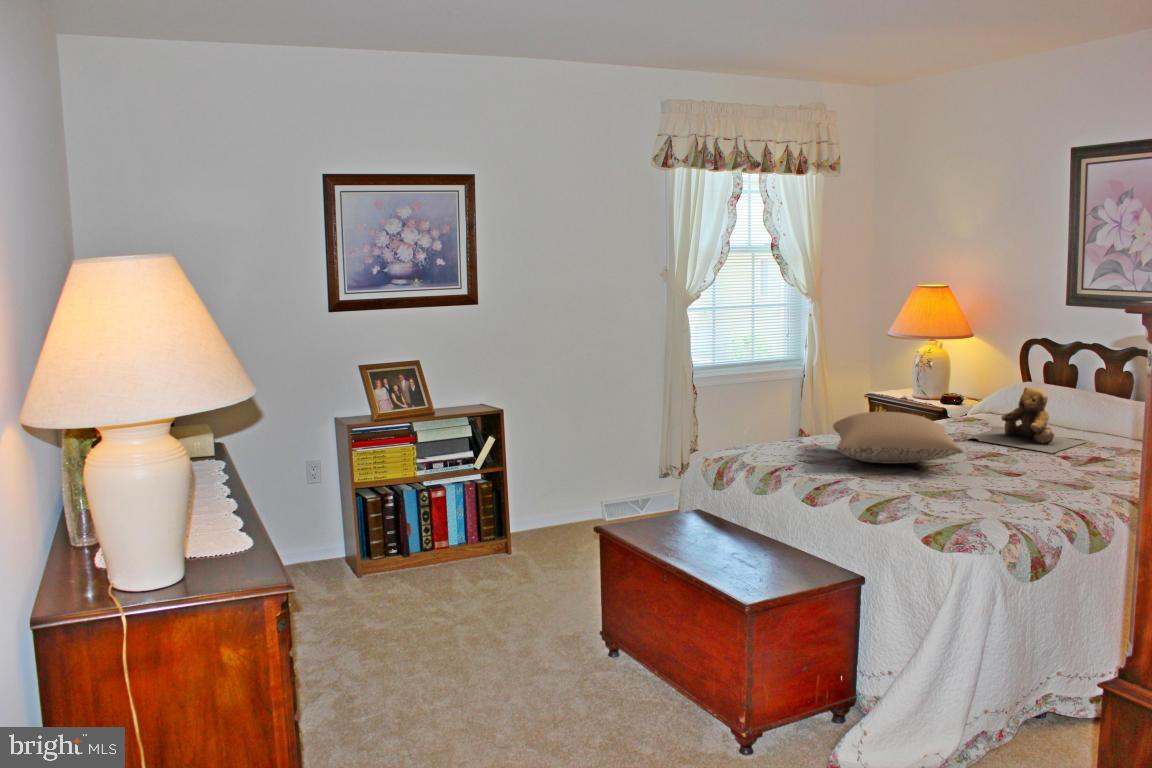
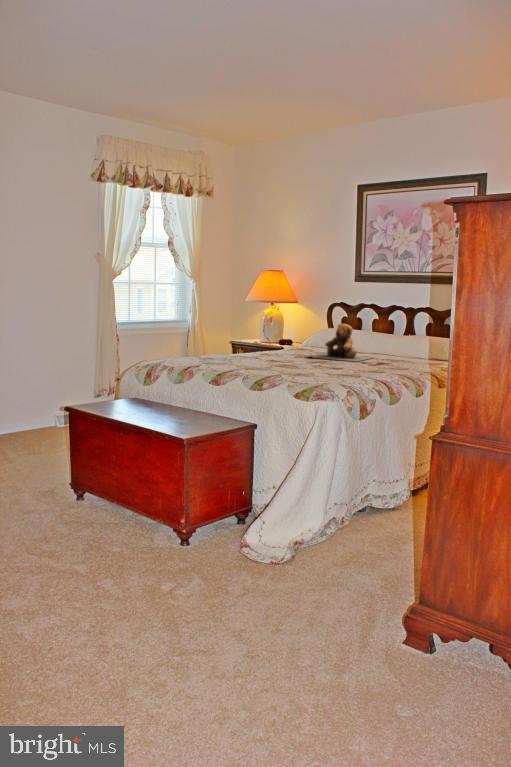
pillow: present [833,412,963,464] -> none [224,333,310,365]

